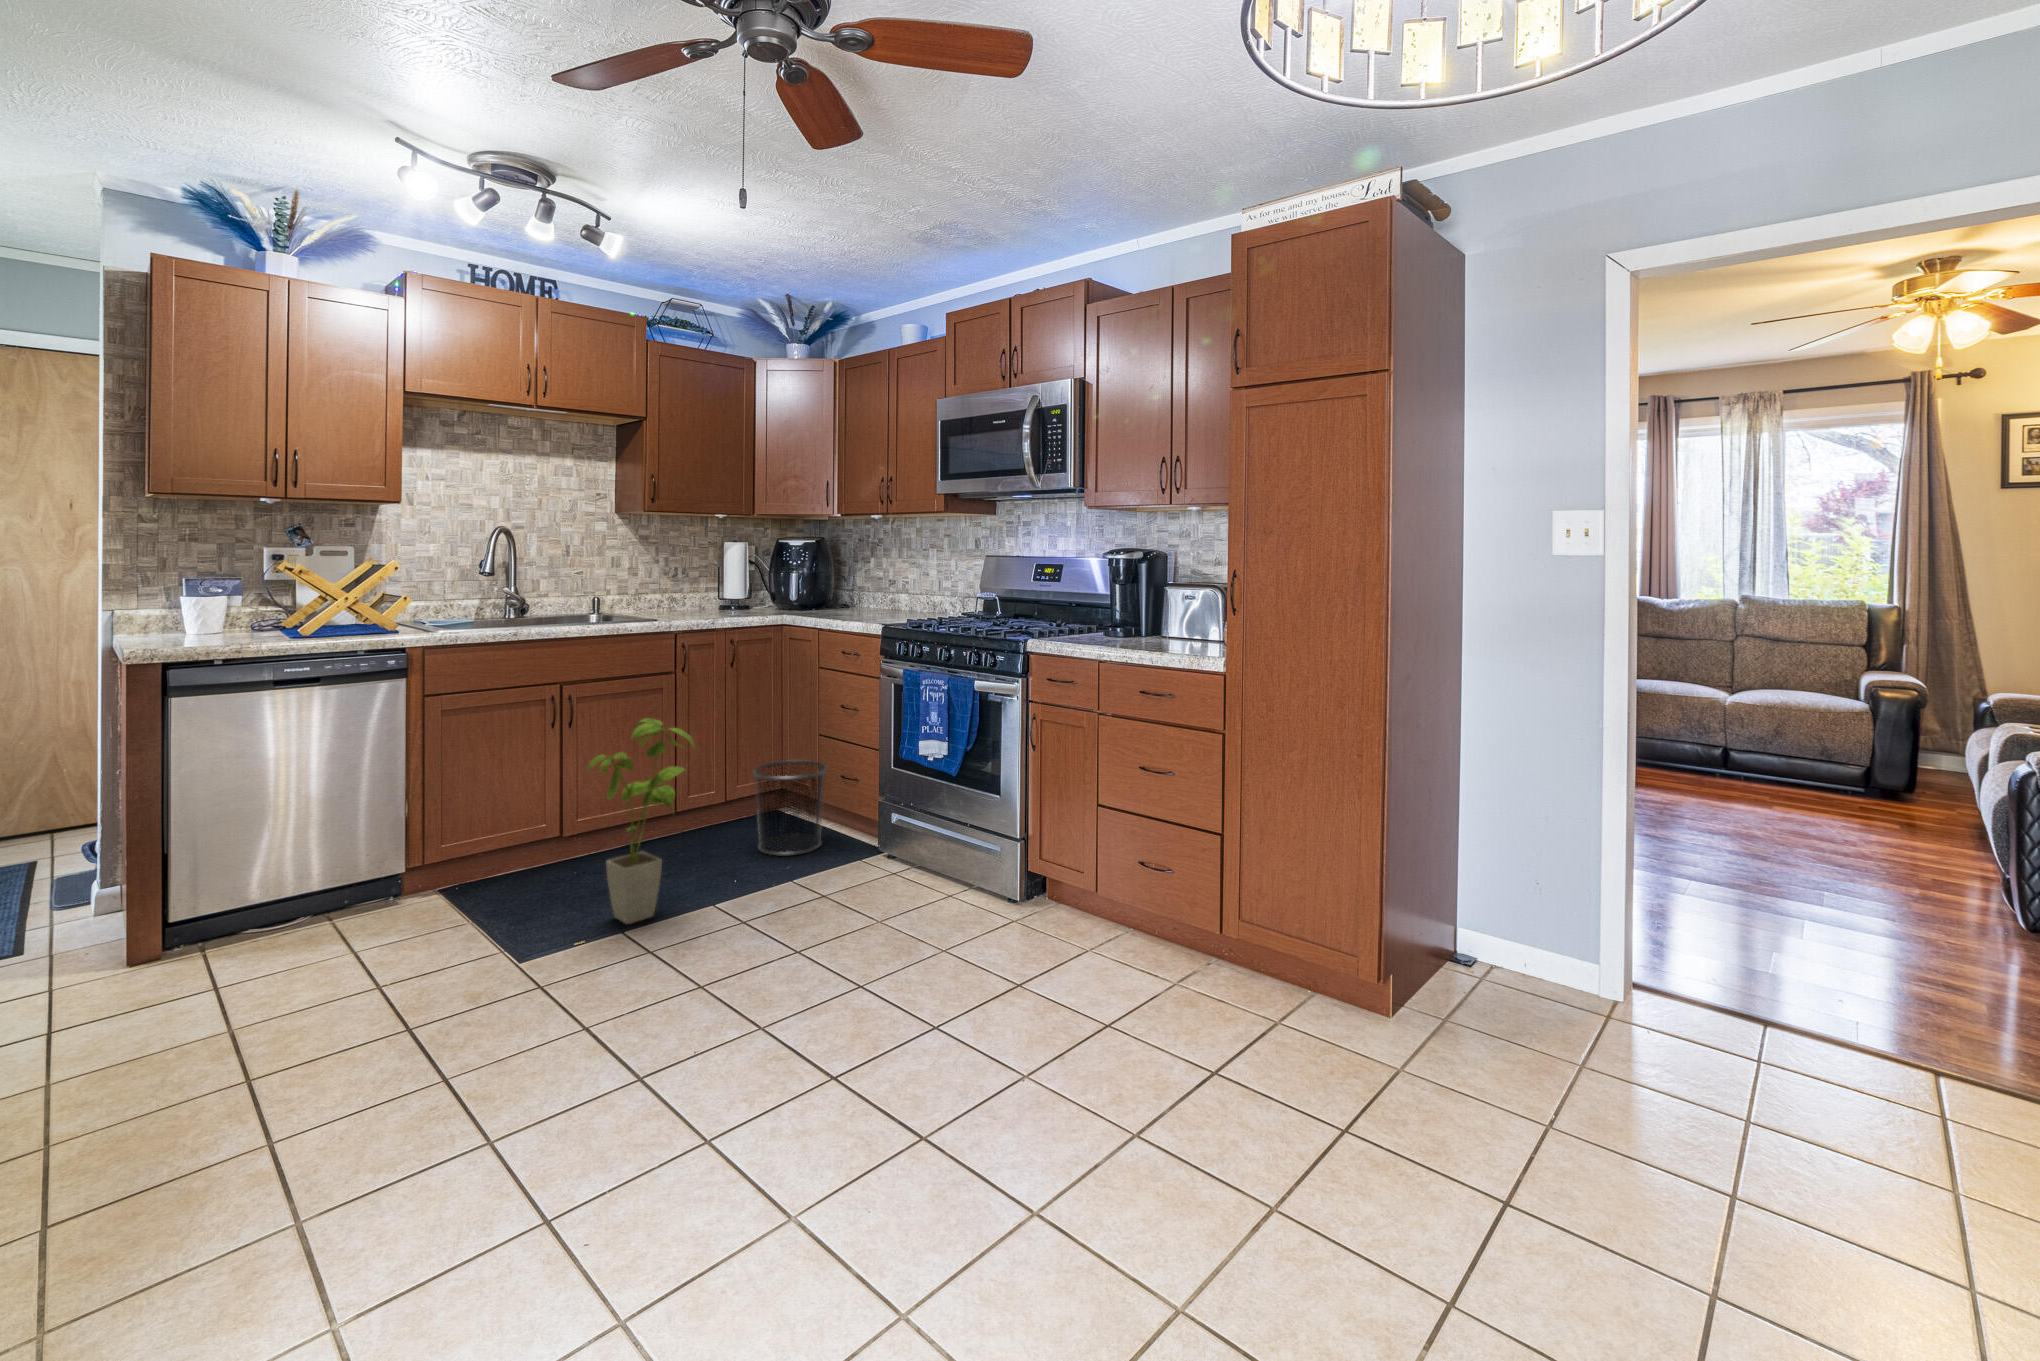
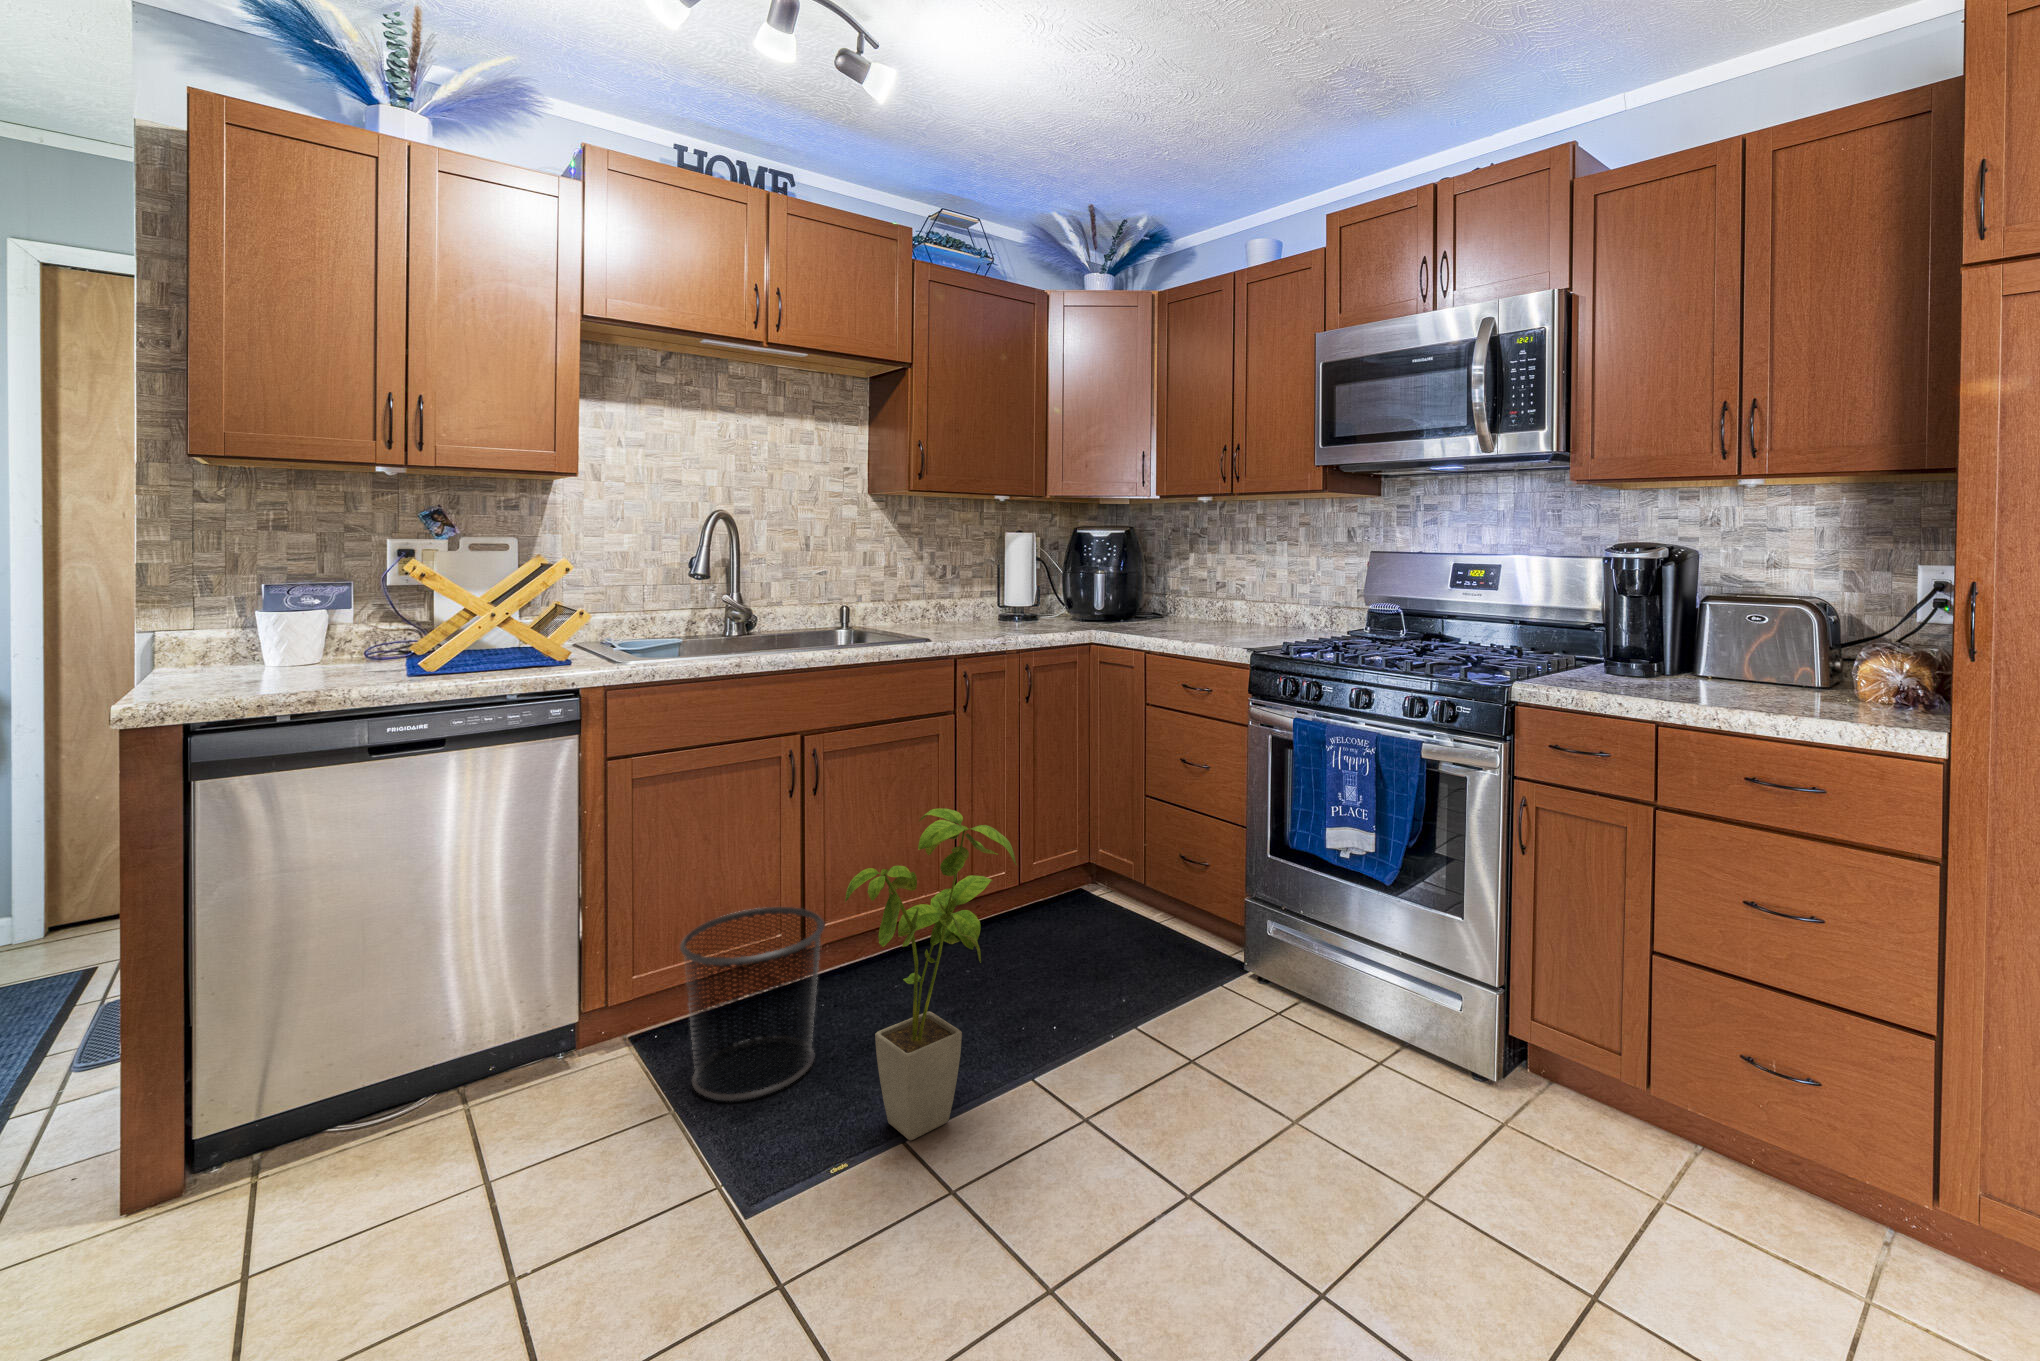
waste bin: present [753,760,828,856] -> present [680,907,825,1101]

